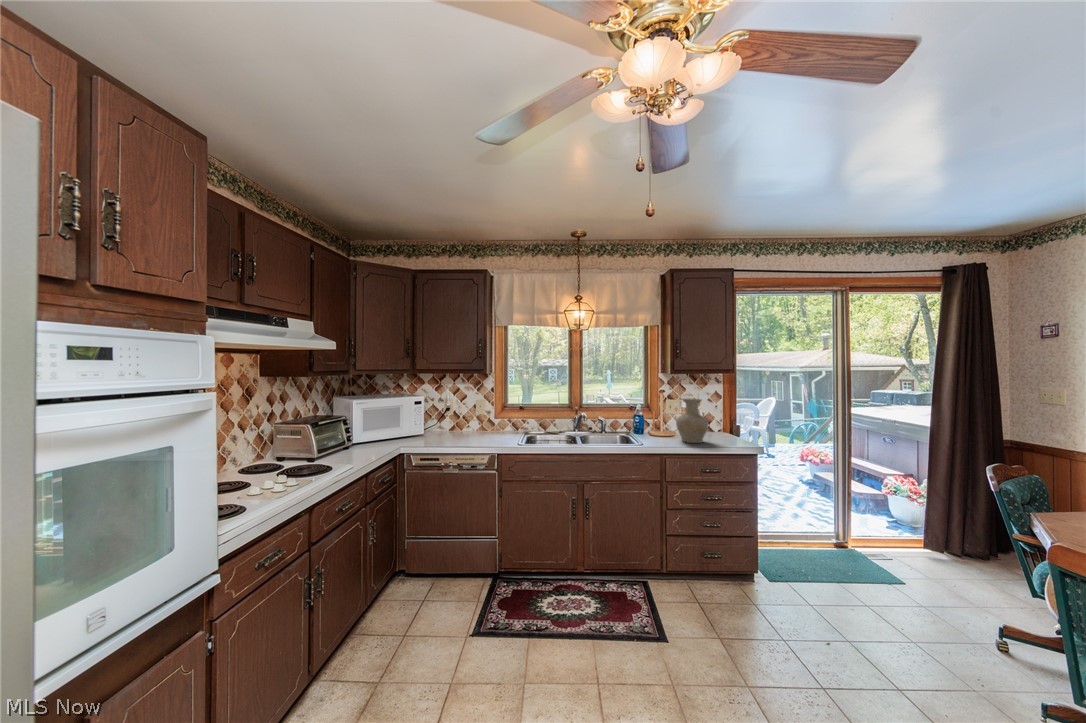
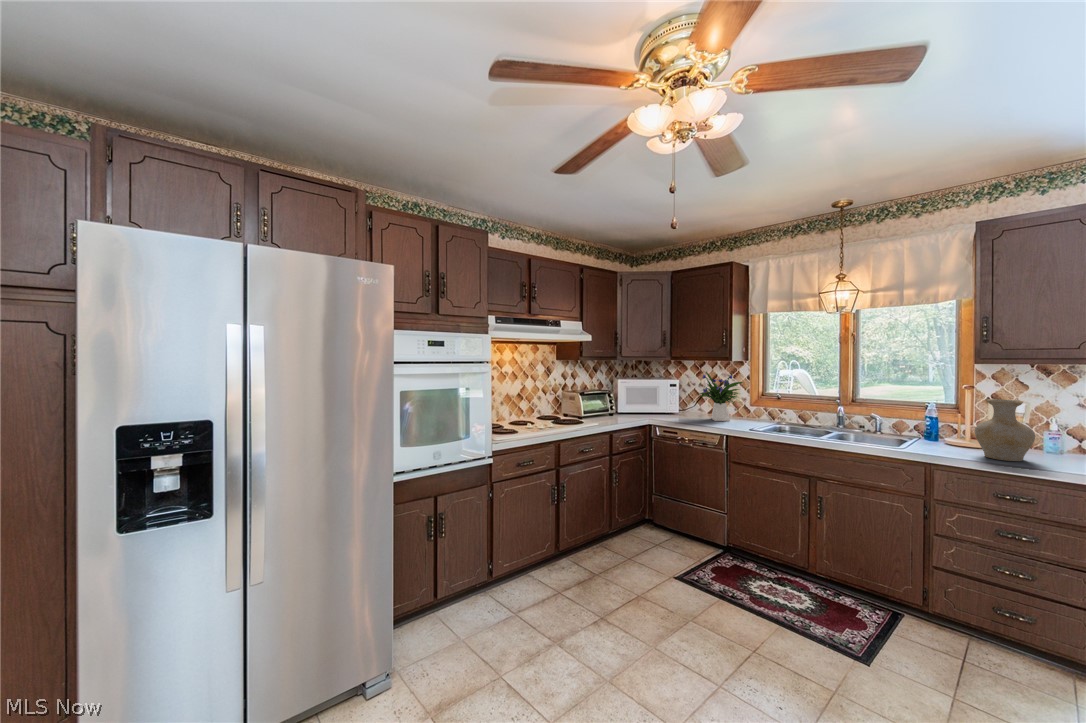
flower arrangement: none [445,384,495,438] -> present [700,372,743,421]

